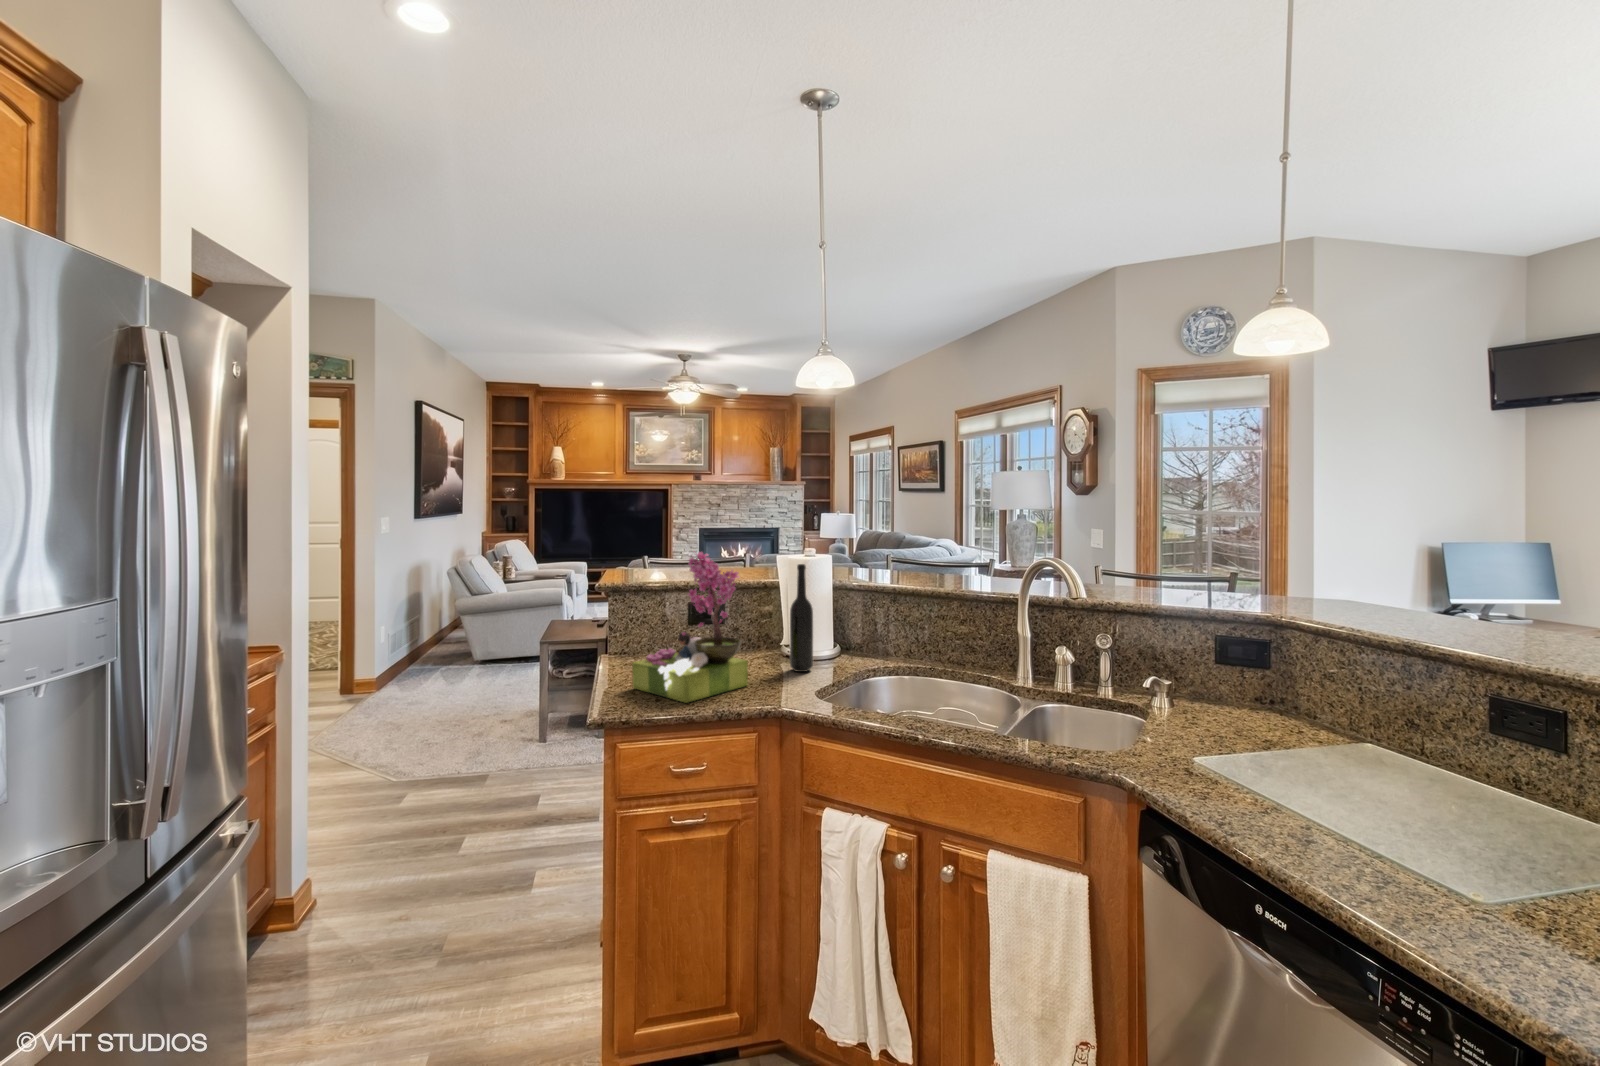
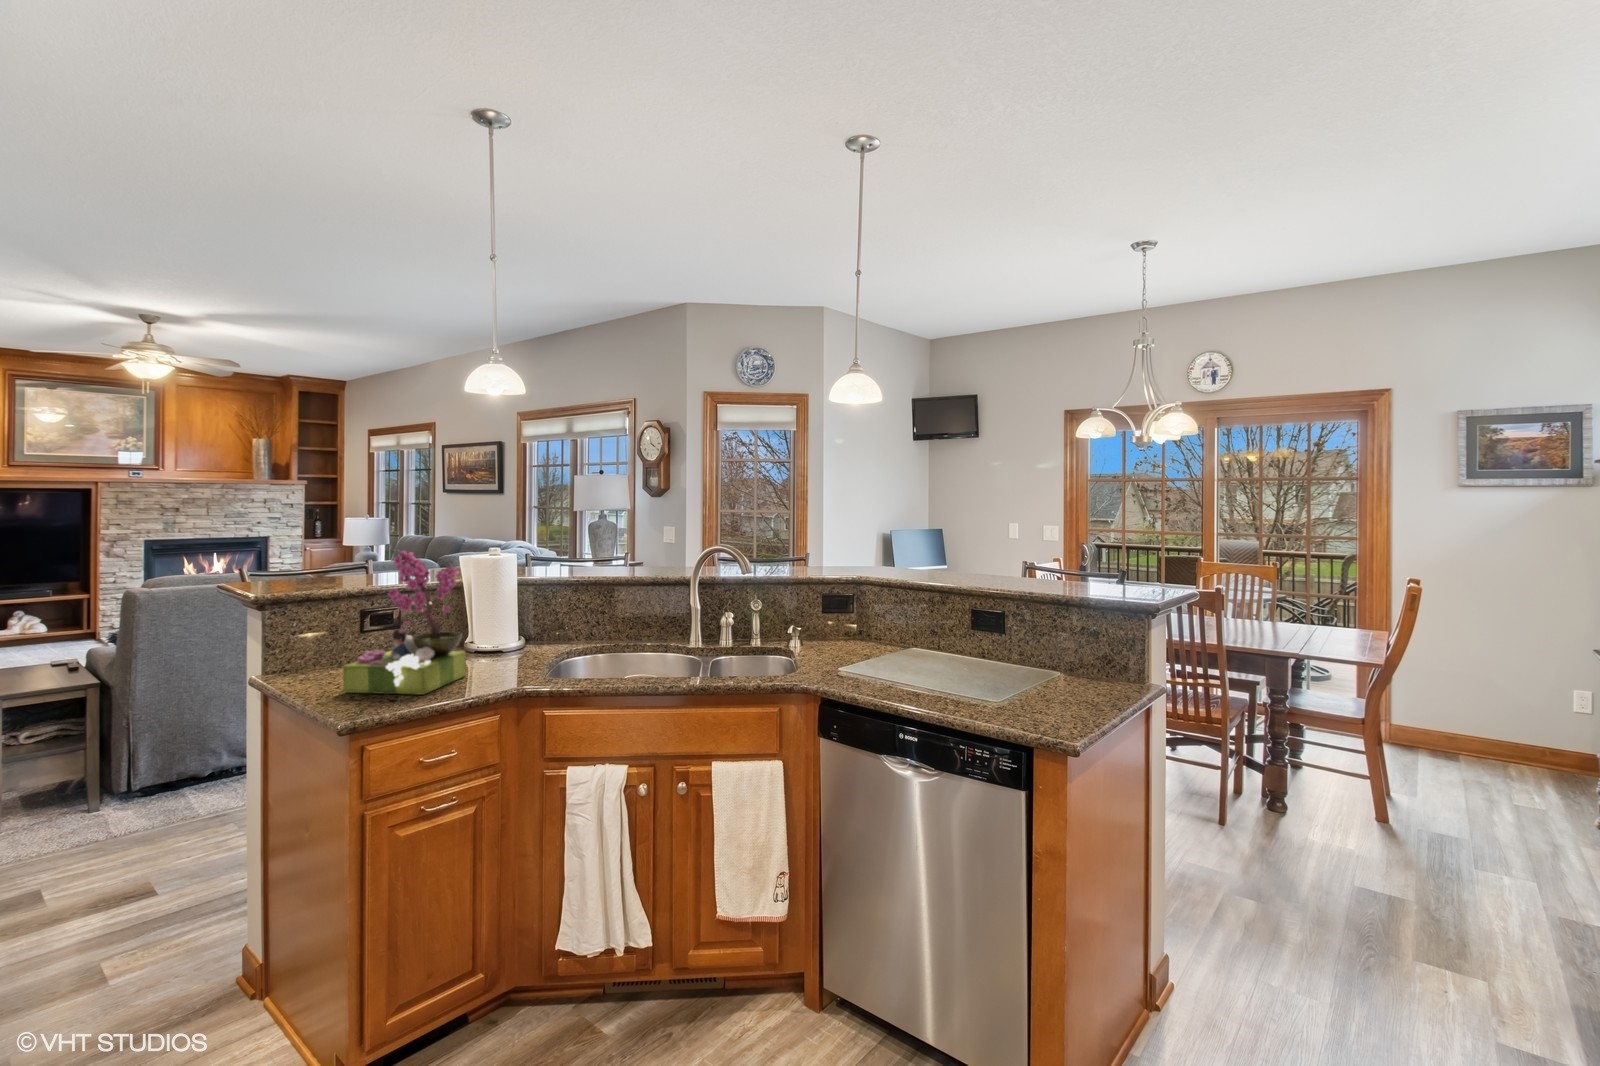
bottle: present [790,564,813,672] -> none [490,560,514,661]

